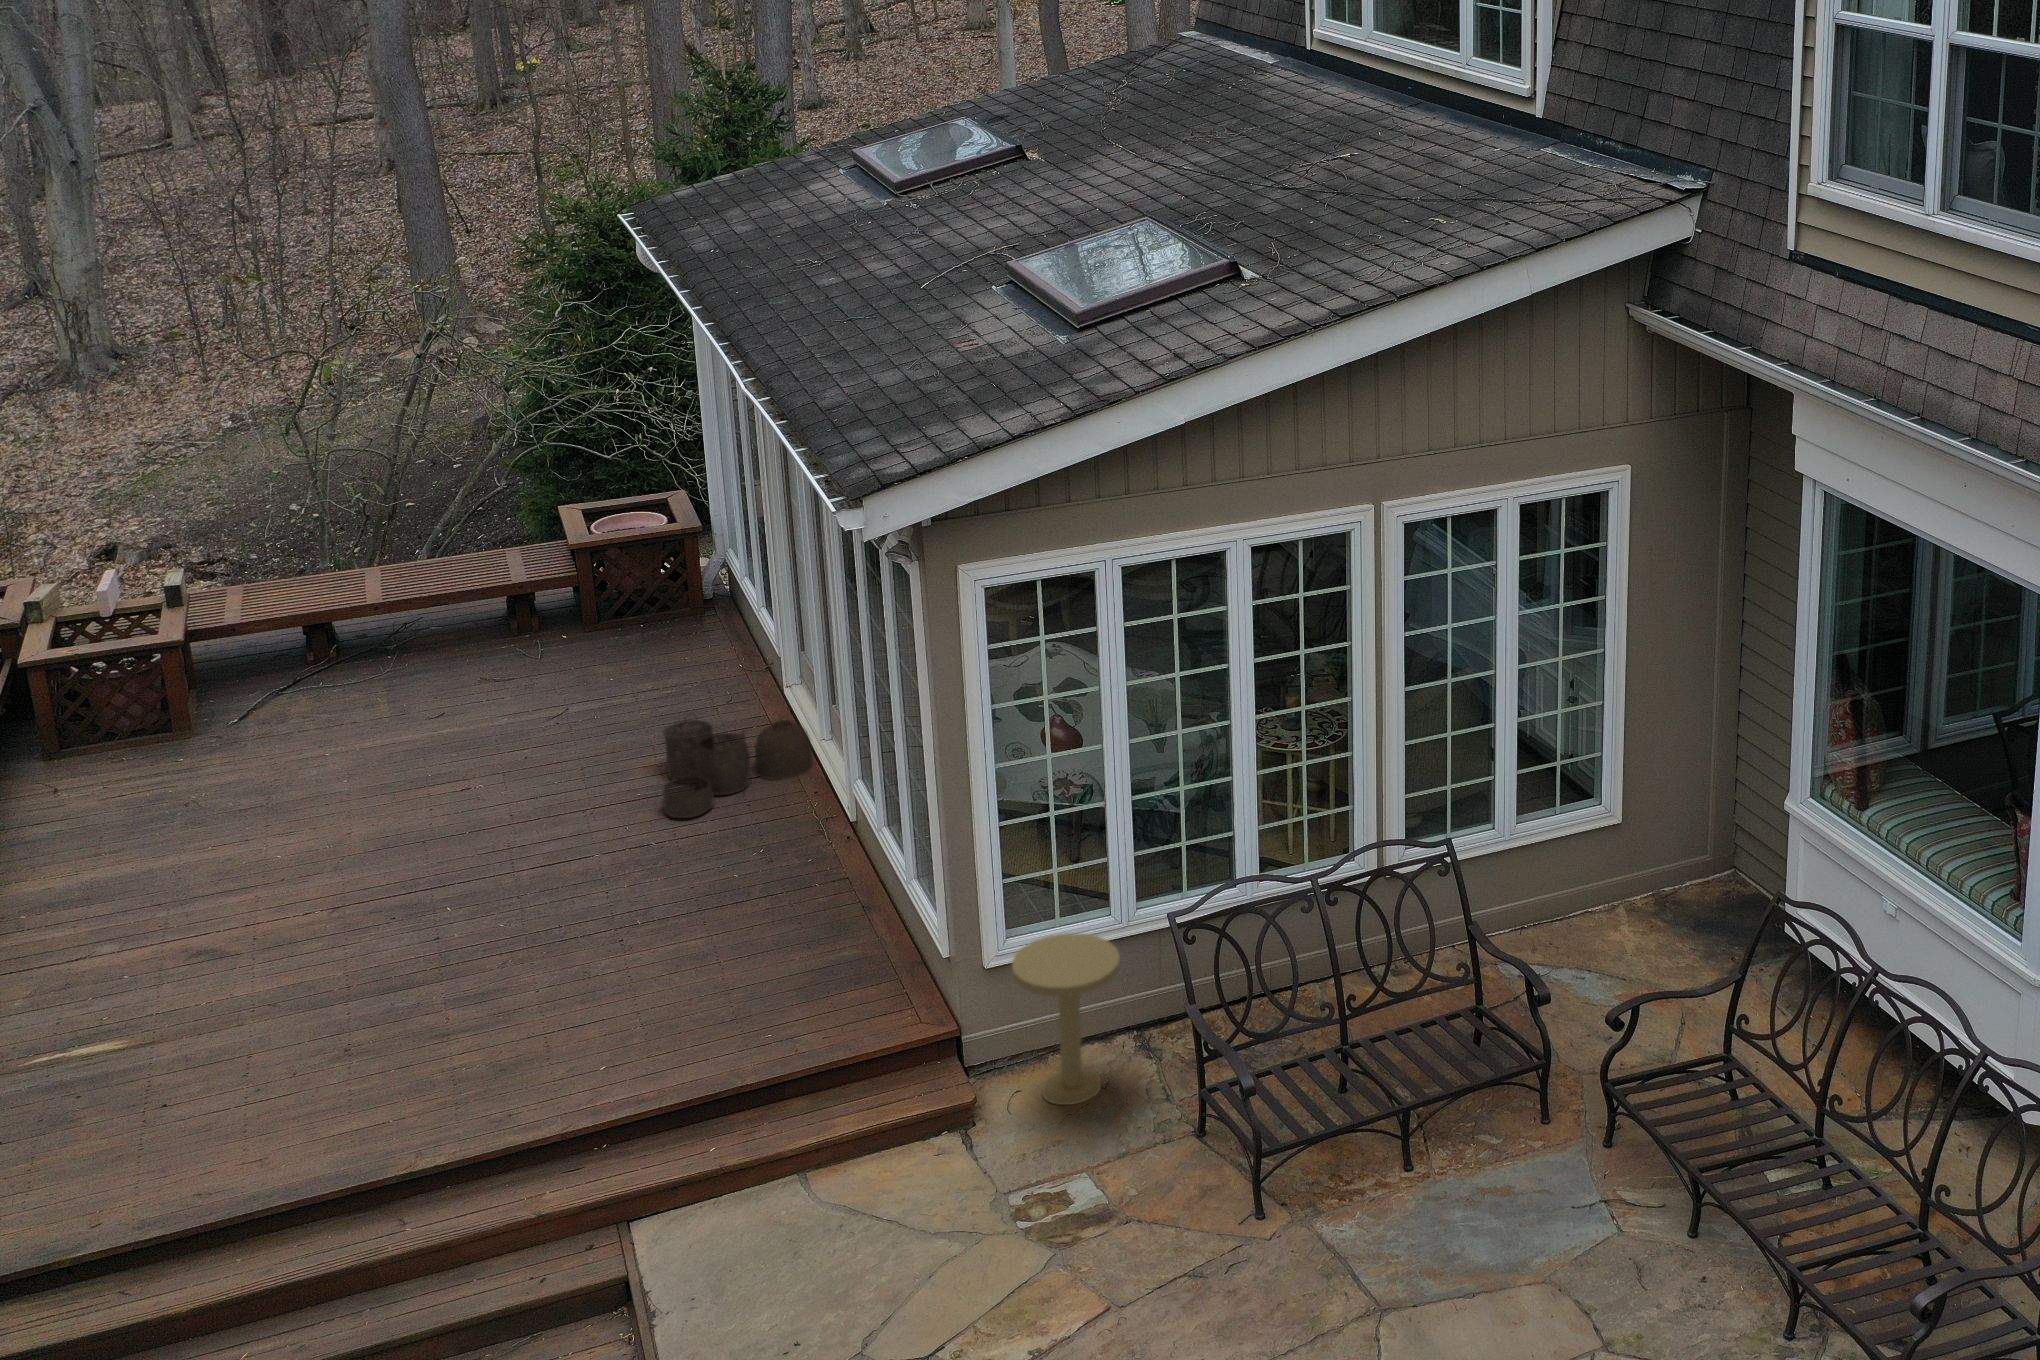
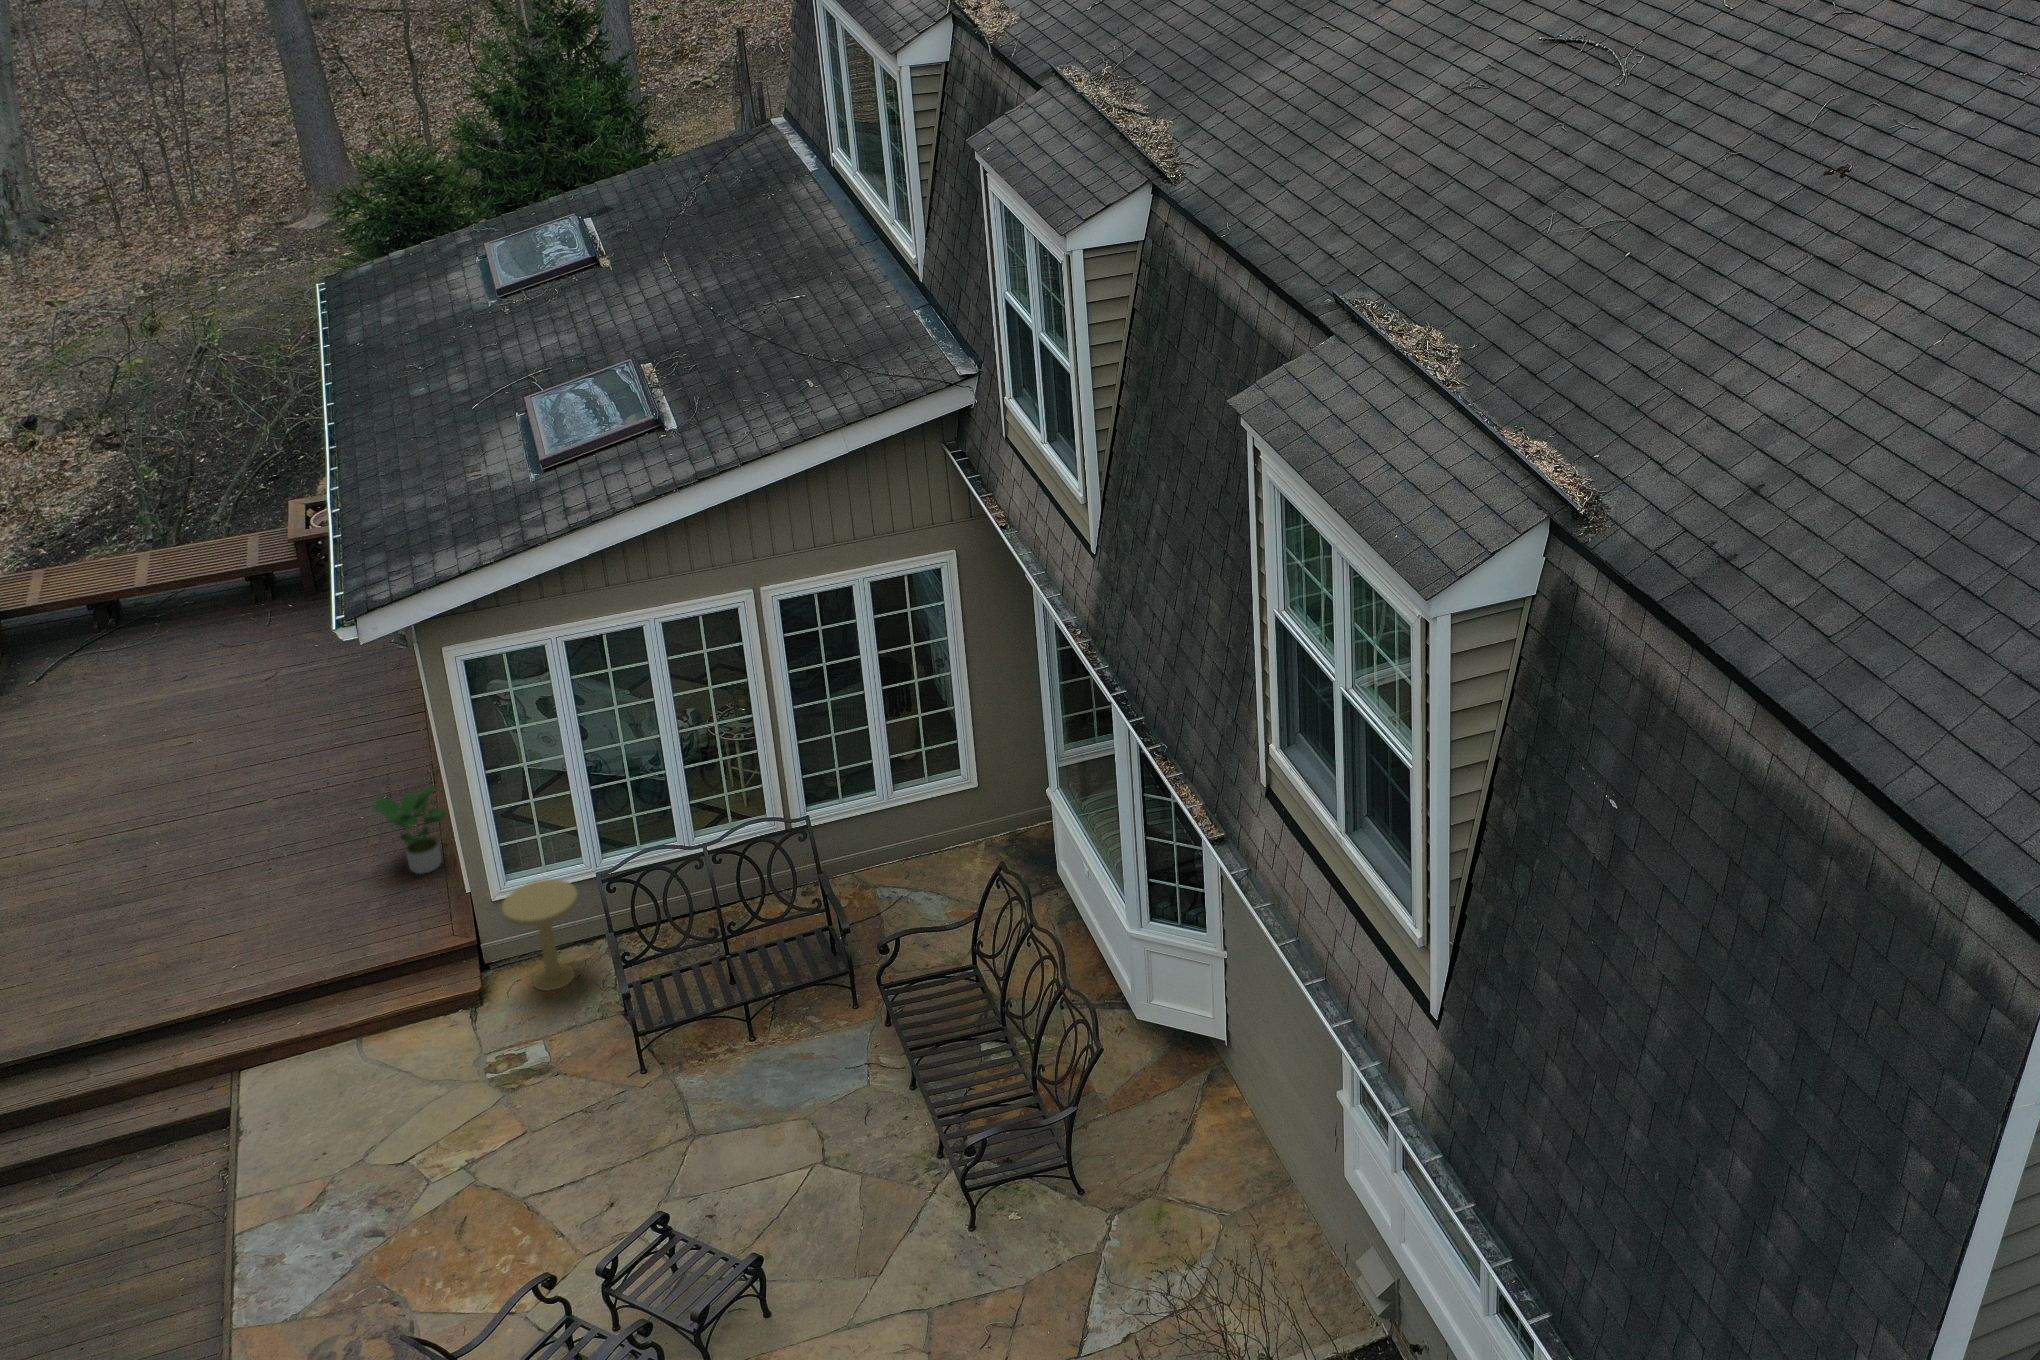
woven basket: present [663,719,813,818] -> none [321,694,442,776]
potted plant: none [791,804,888,940] -> present [373,785,447,874]

